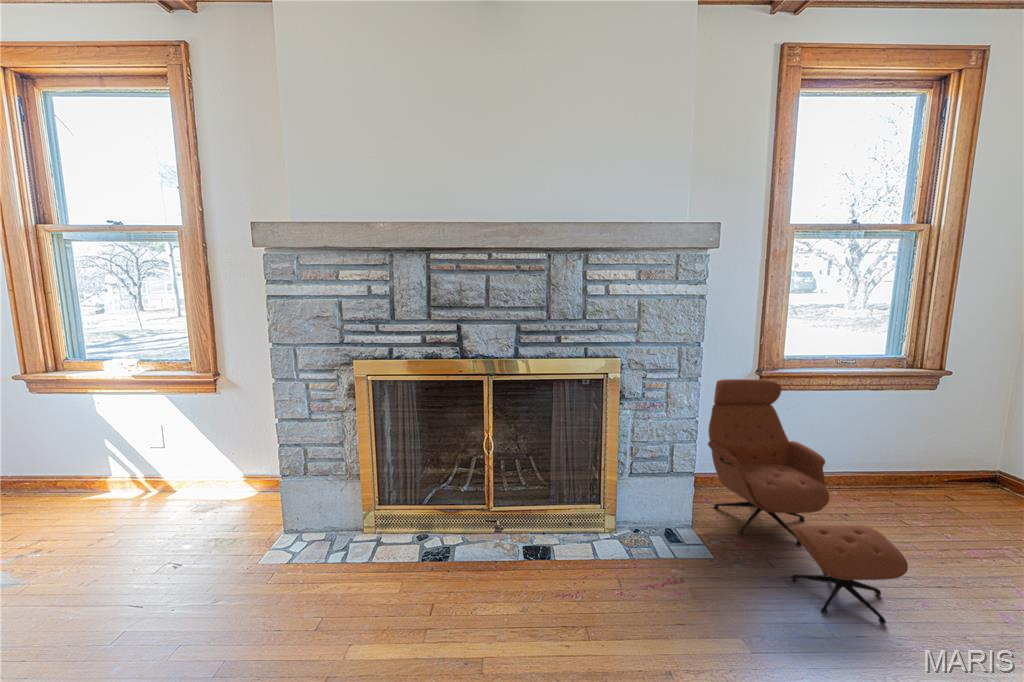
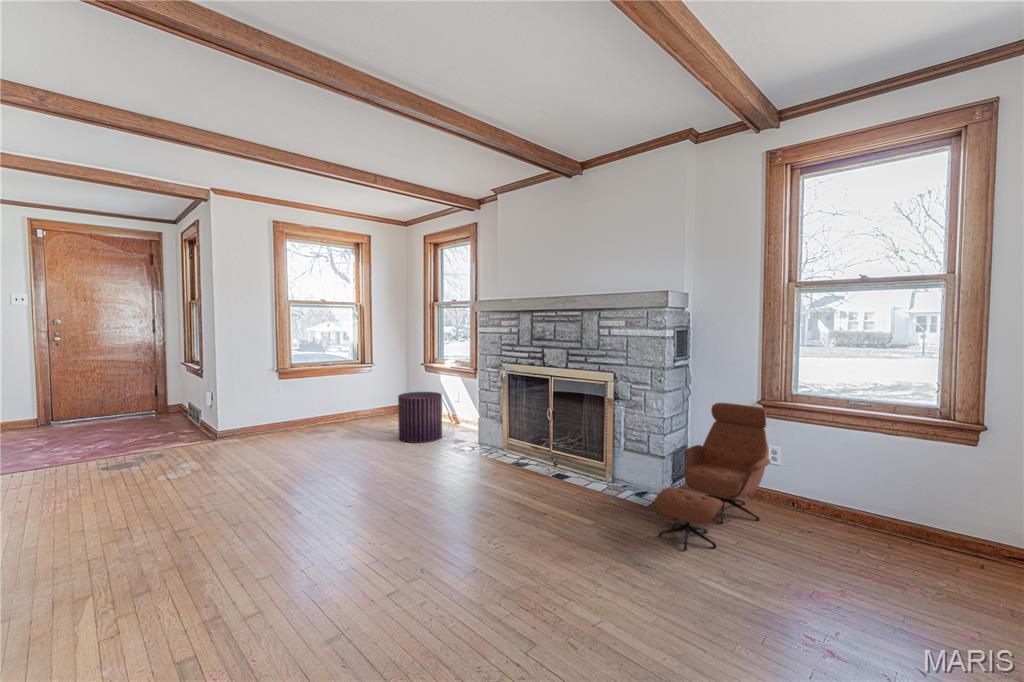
pouf: none [10,444,173,605] -> present [398,392,442,443]

